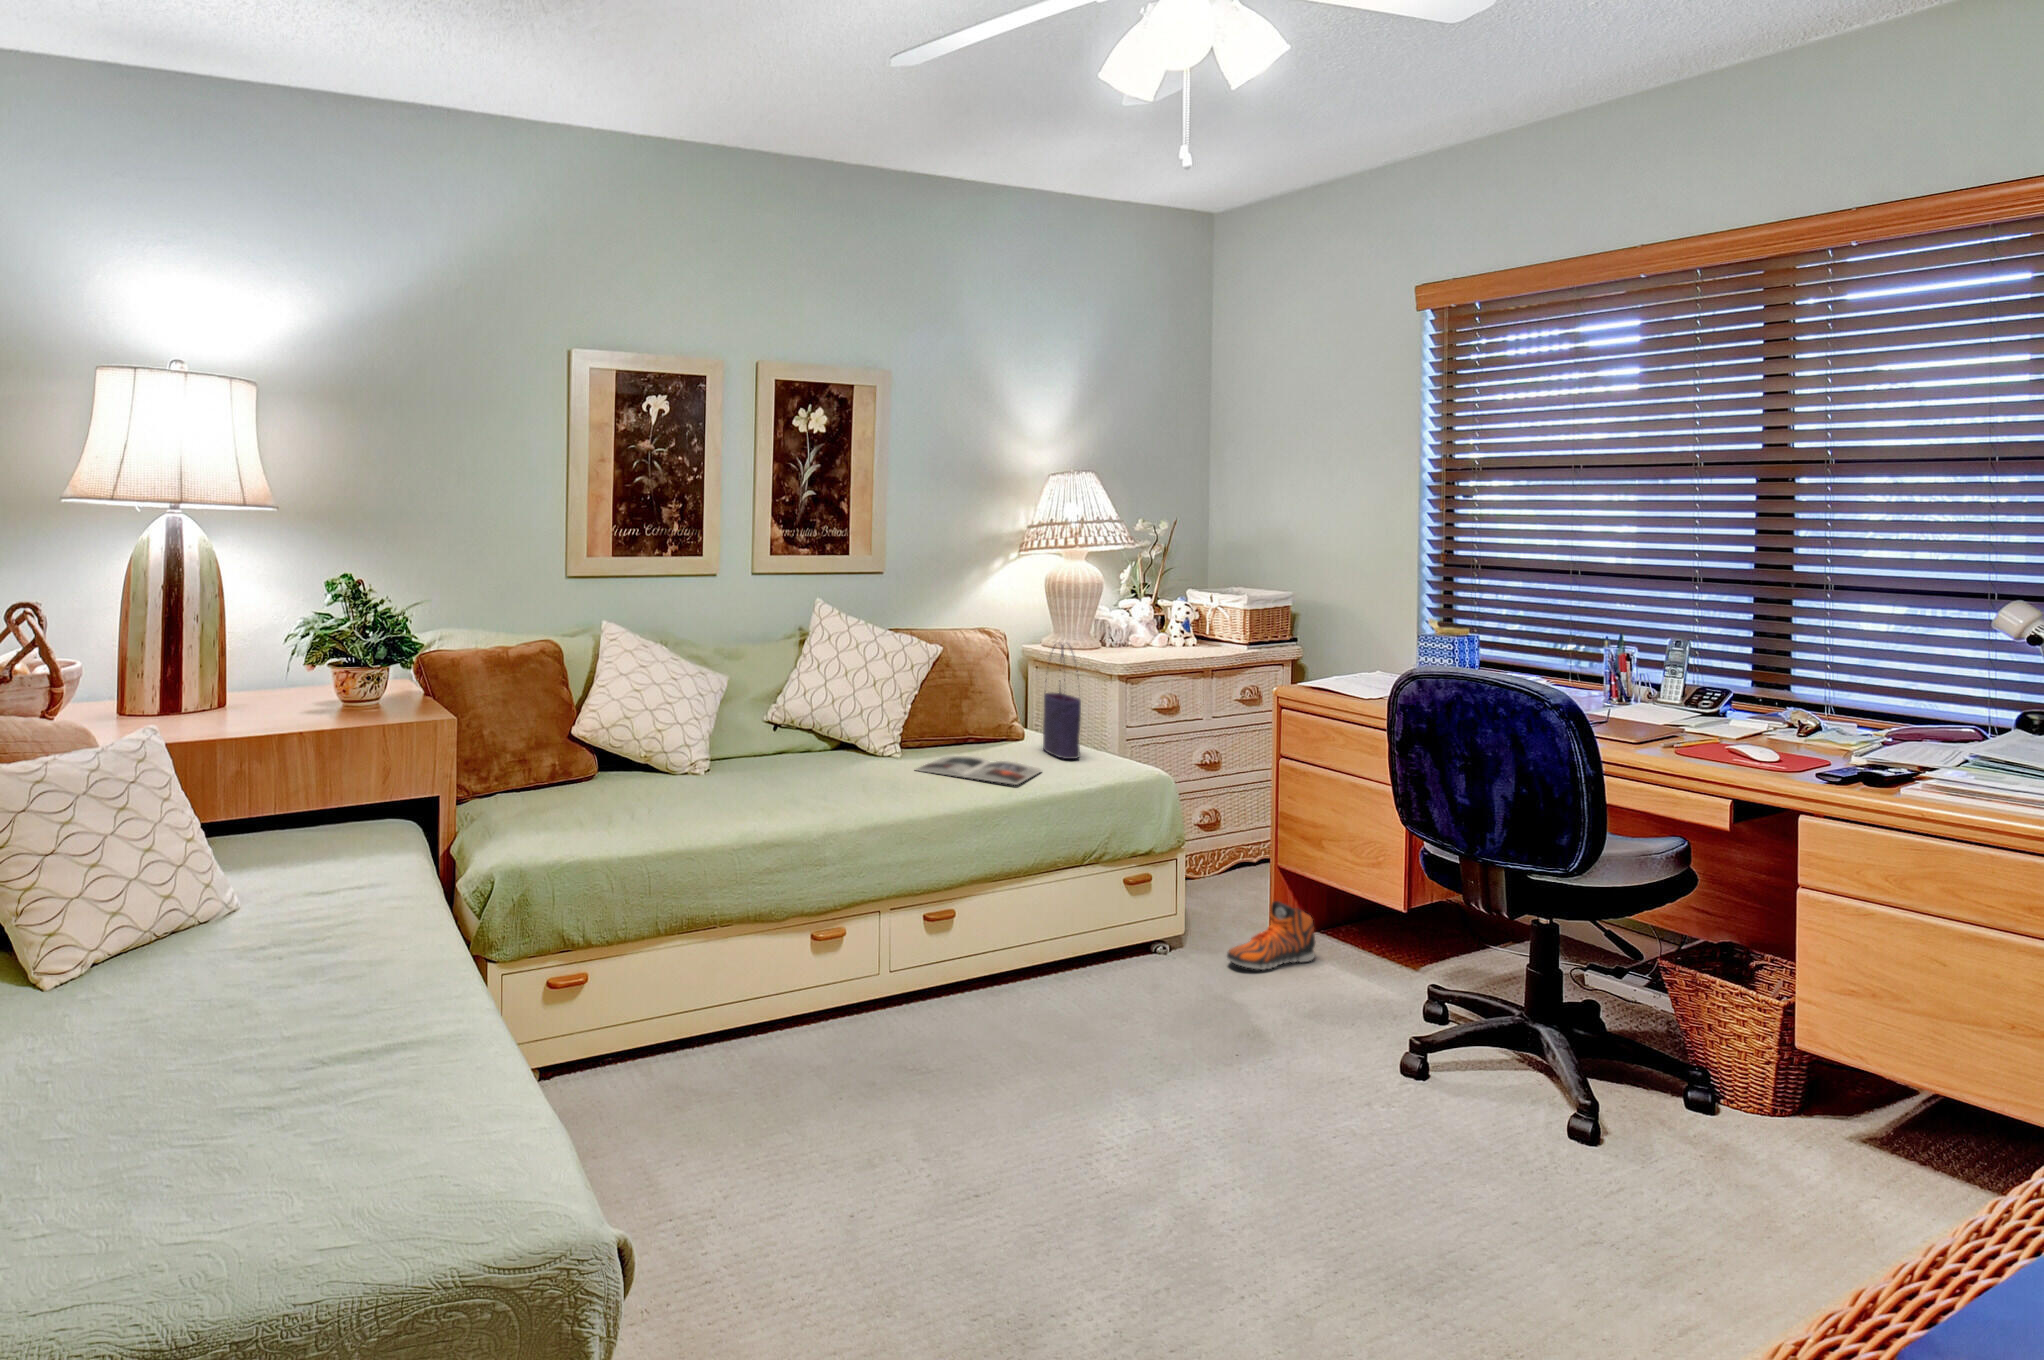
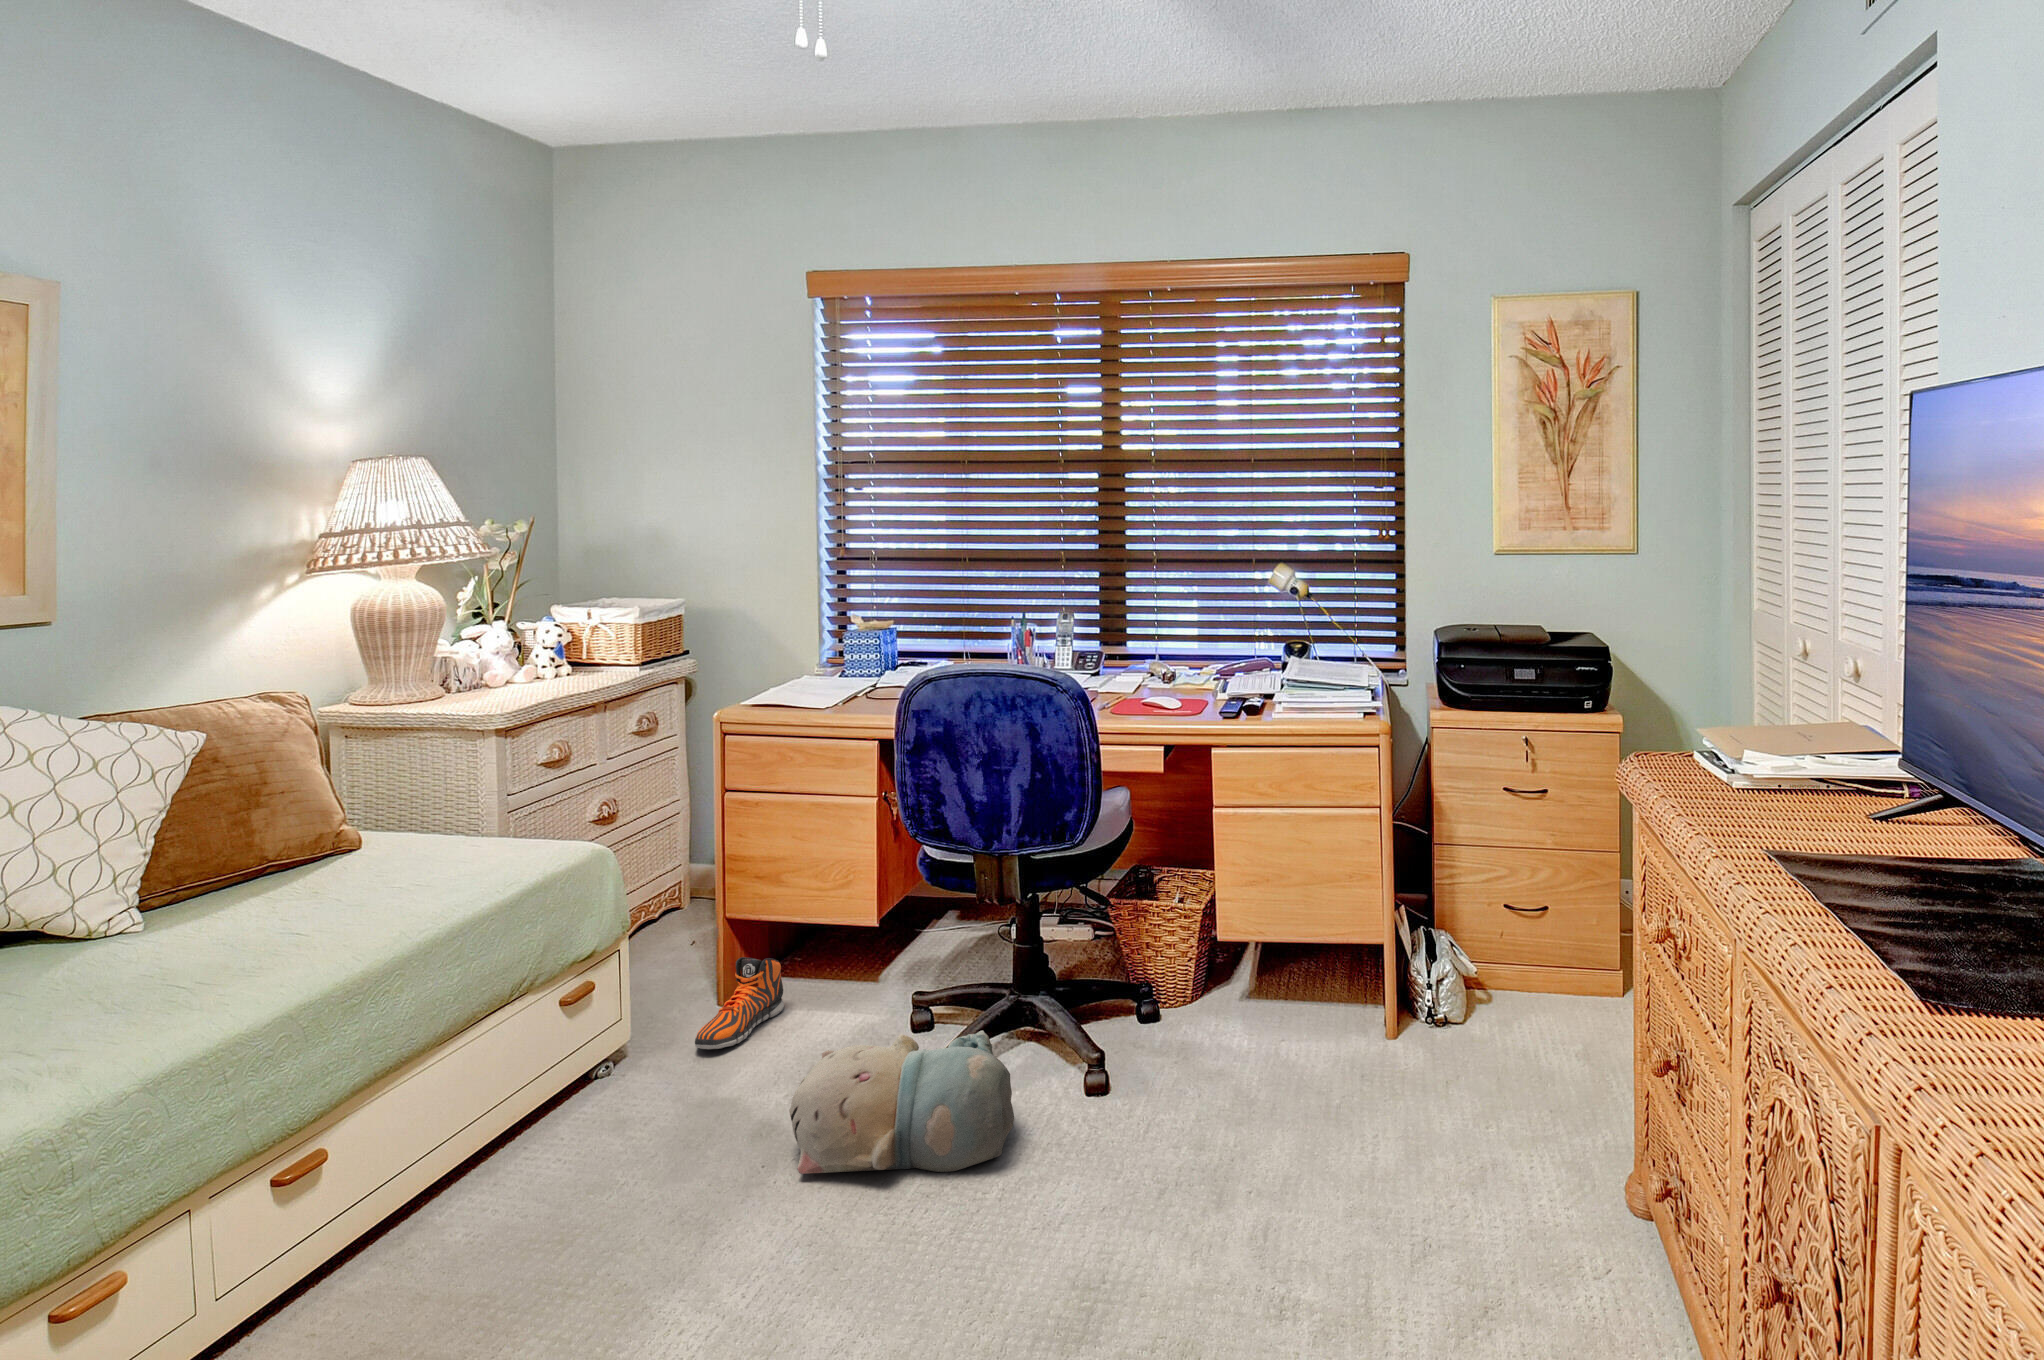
tote bag: present [1043,645,1081,759] -> none [404,699,473,861]
magazine: present [916,756,1041,785] -> none [191,885,430,947]
plush toy: none [1251,988,1465,1141] -> present [789,1030,1014,1174]

